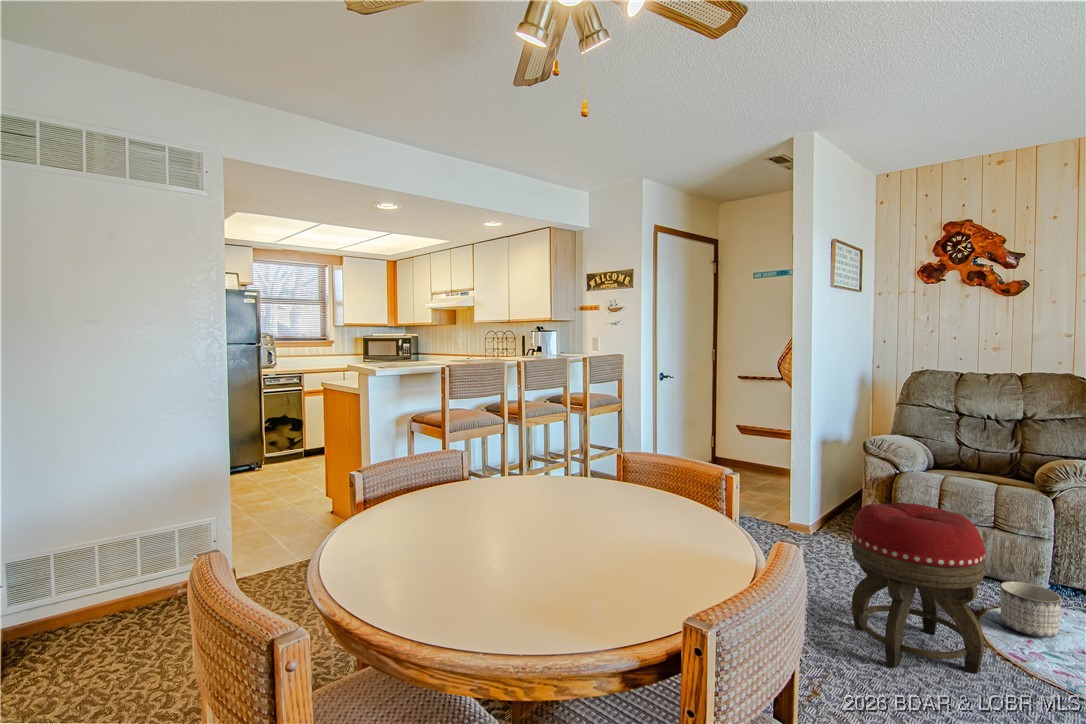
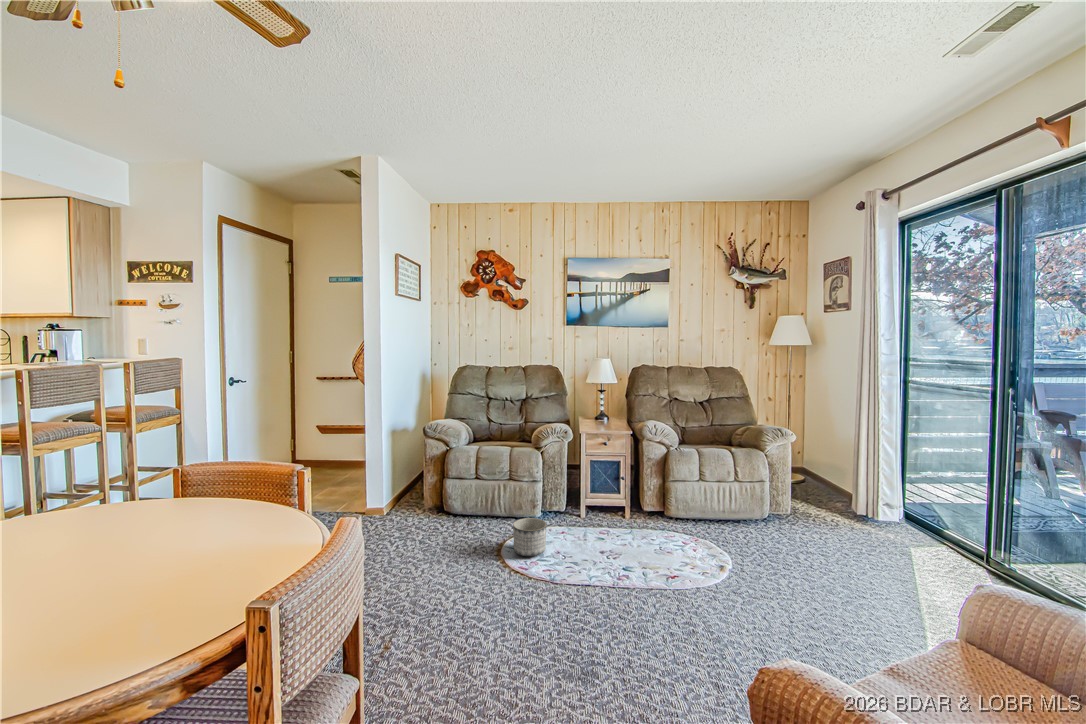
footstool: present [852,502,986,674] -> none [408,478,502,623]

